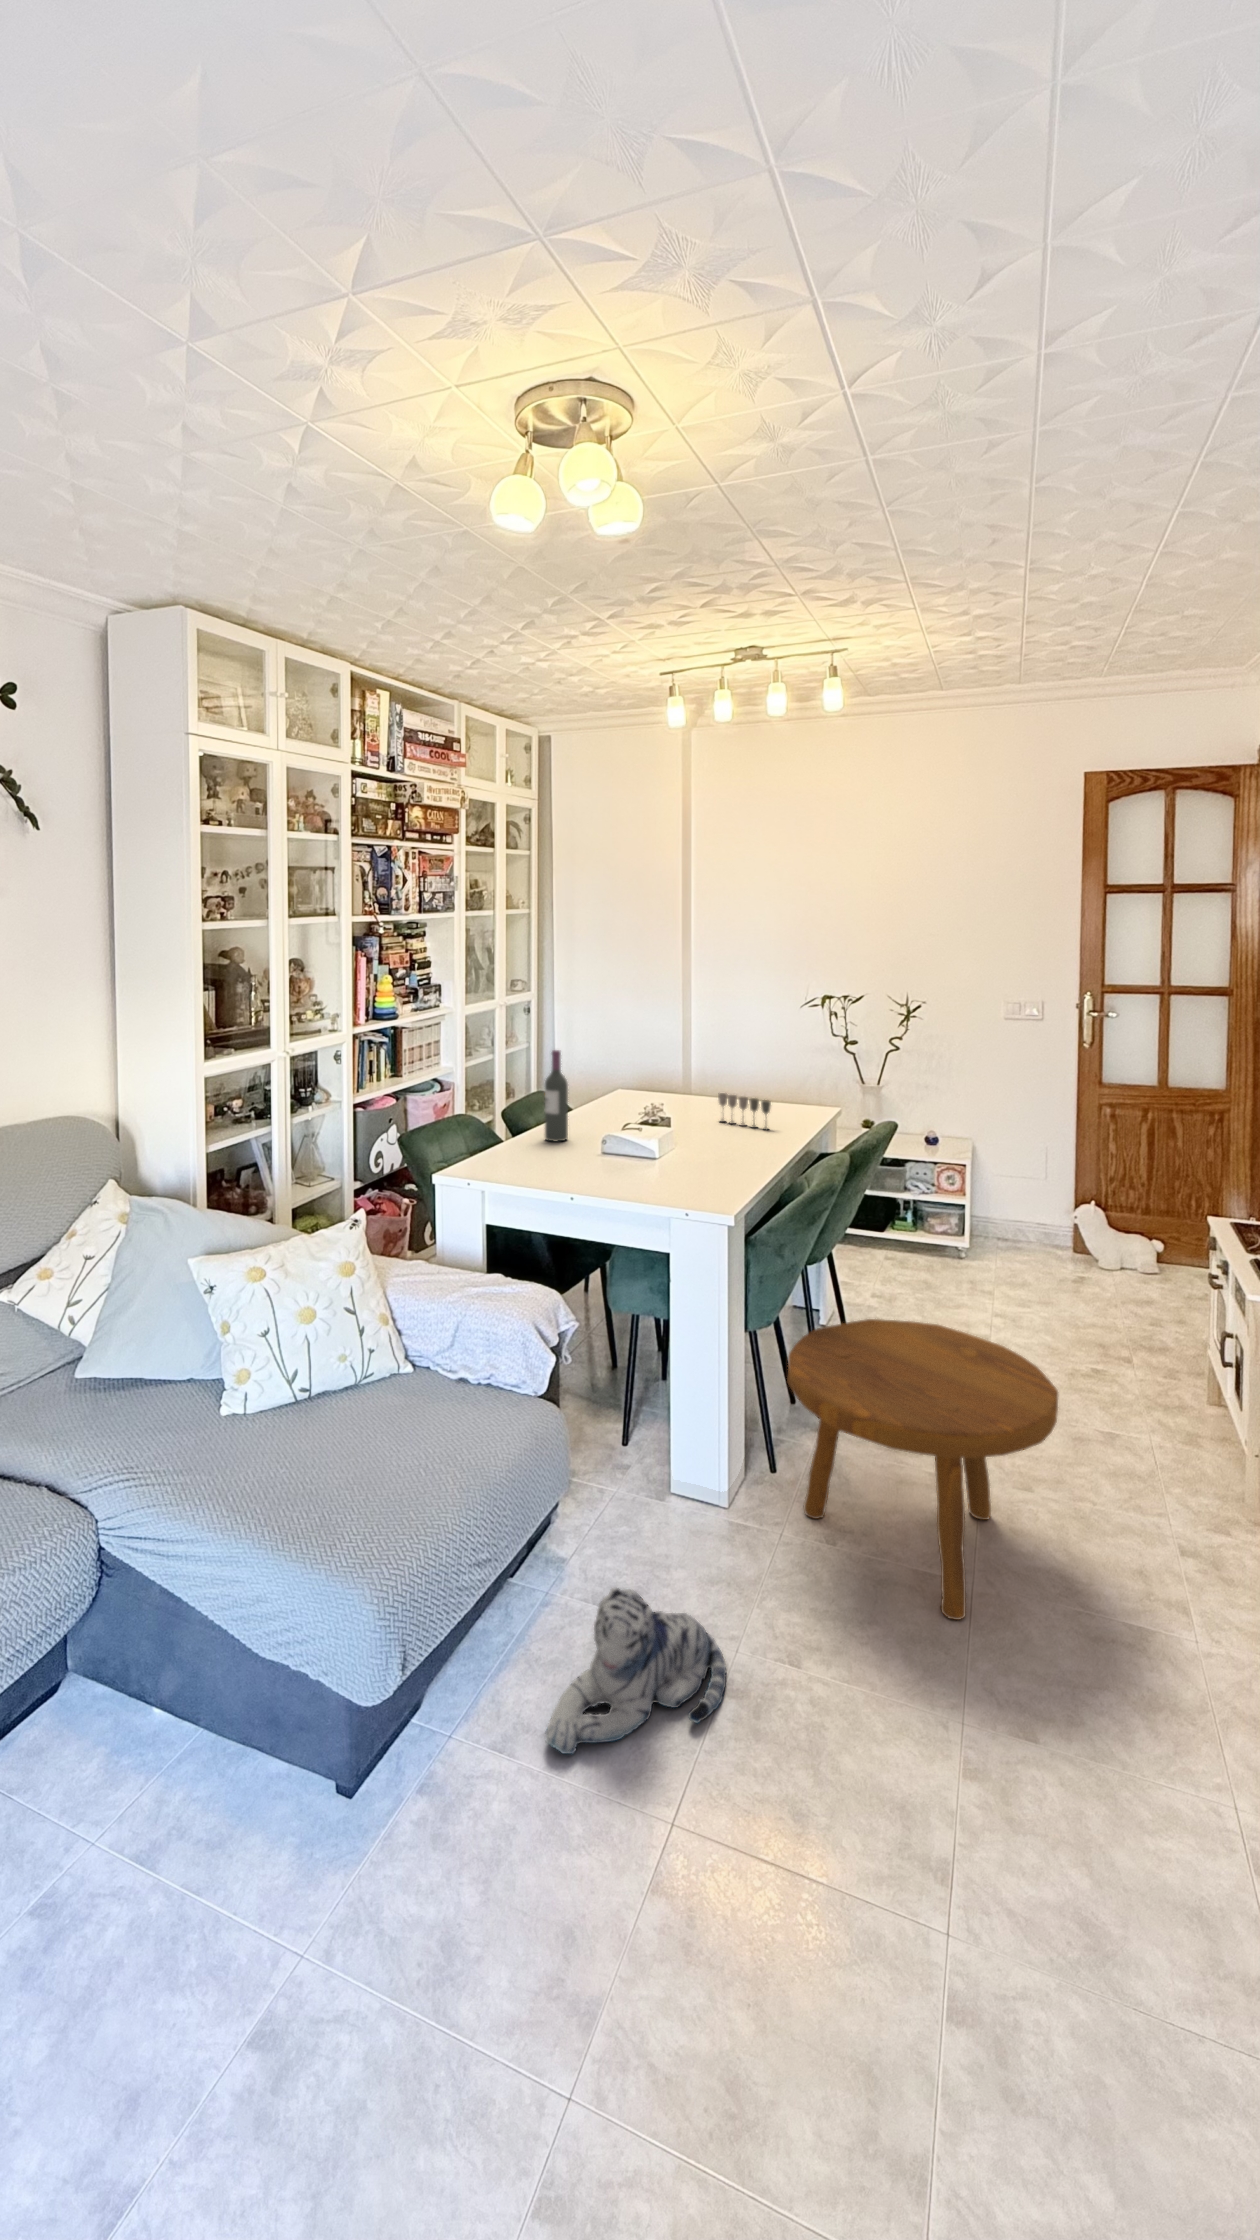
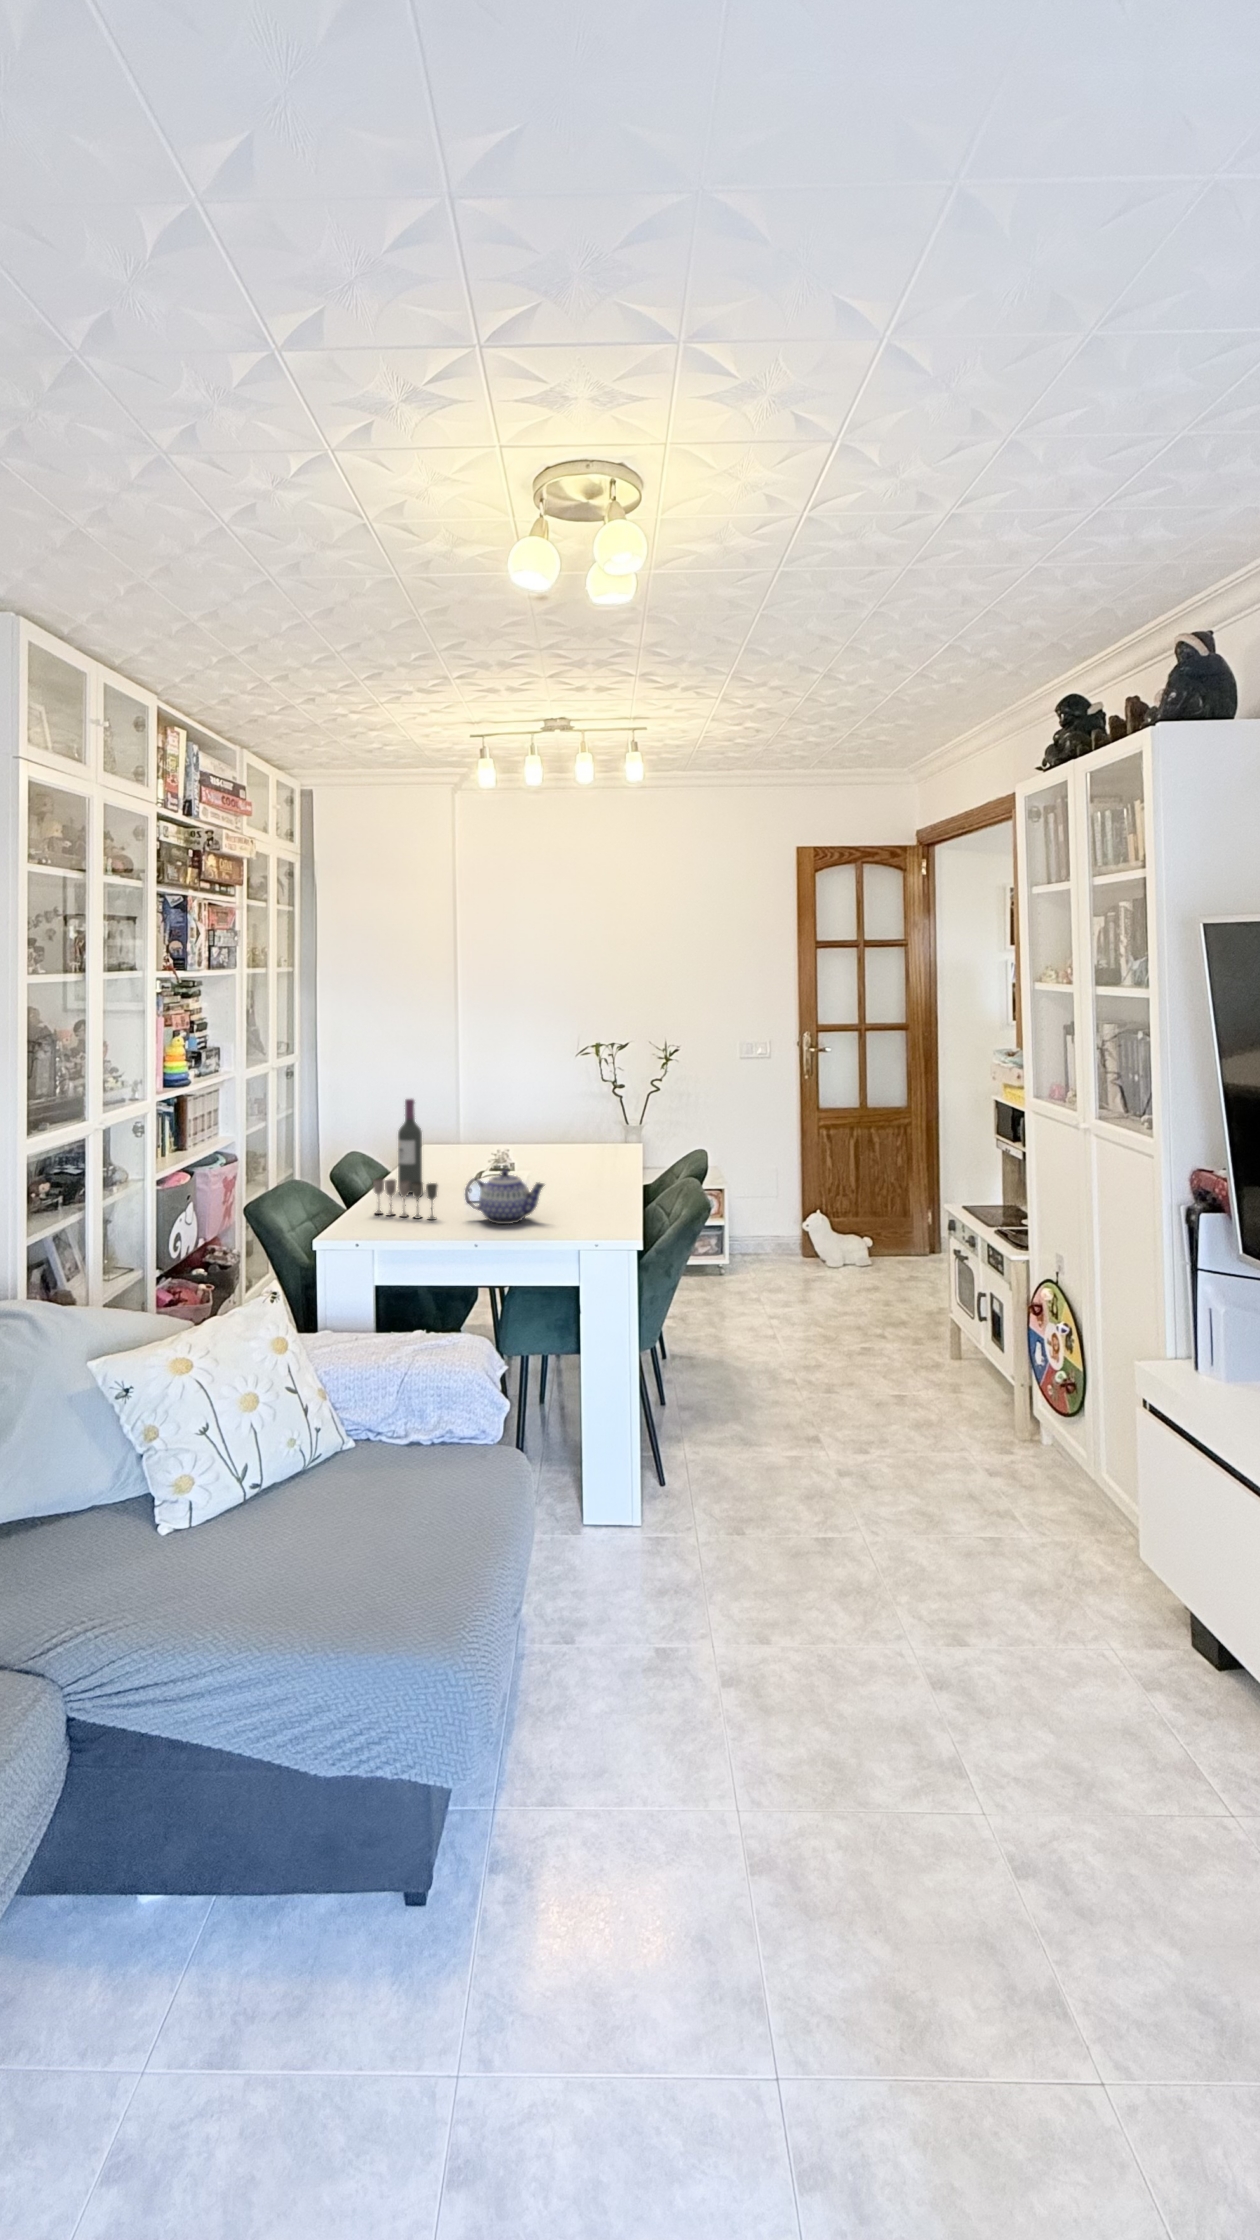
wine glass: present [718,1093,771,1130] -> present [373,1178,437,1220]
teapot: none [575,1130,648,1185] -> present [465,1169,544,1224]
footstool: present [787,1319,1058,1620] -> none [701,1317,934,1575]
plush toy: present [546,1588,726,1754] -> none [597,1616,739,1809]

